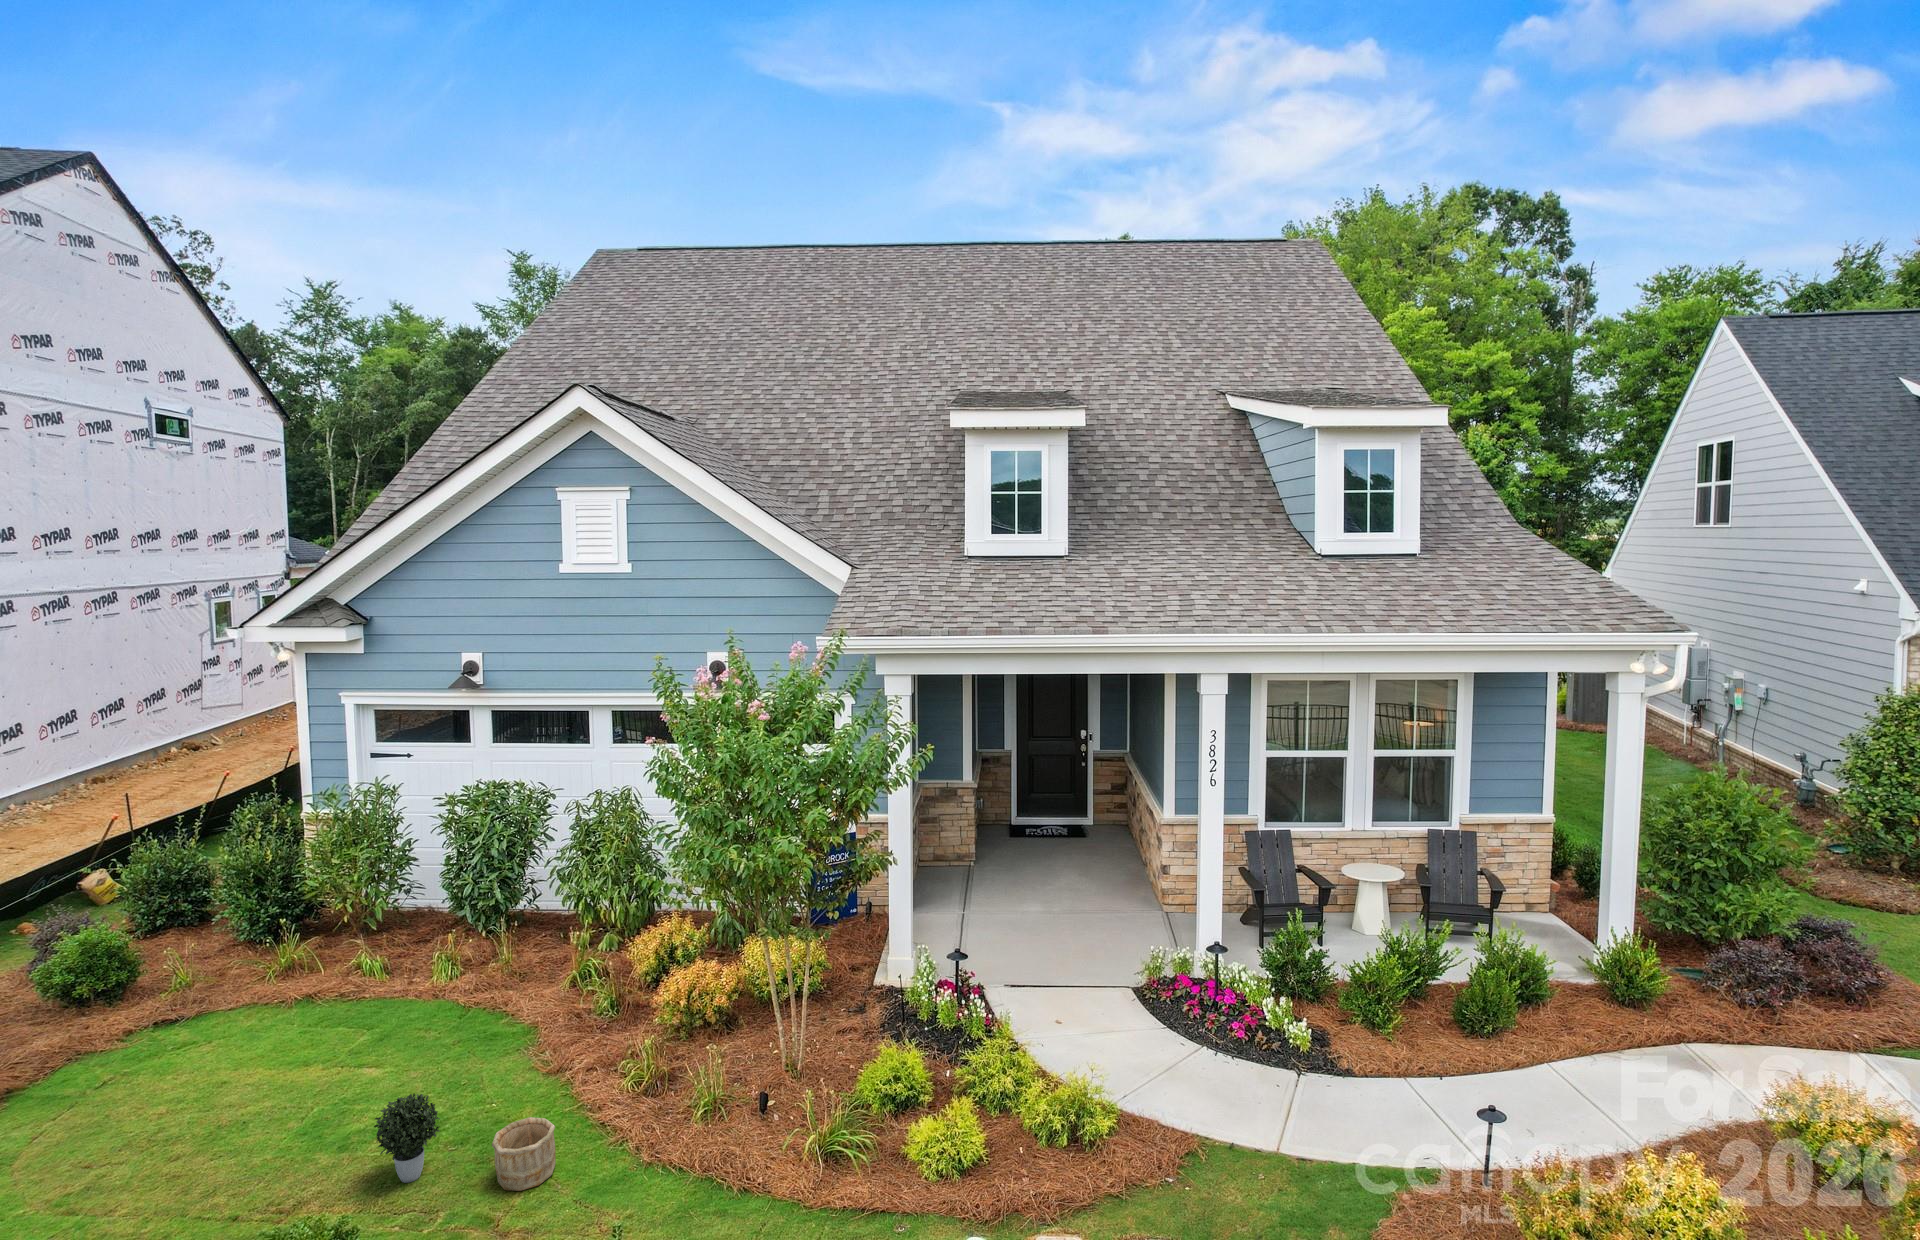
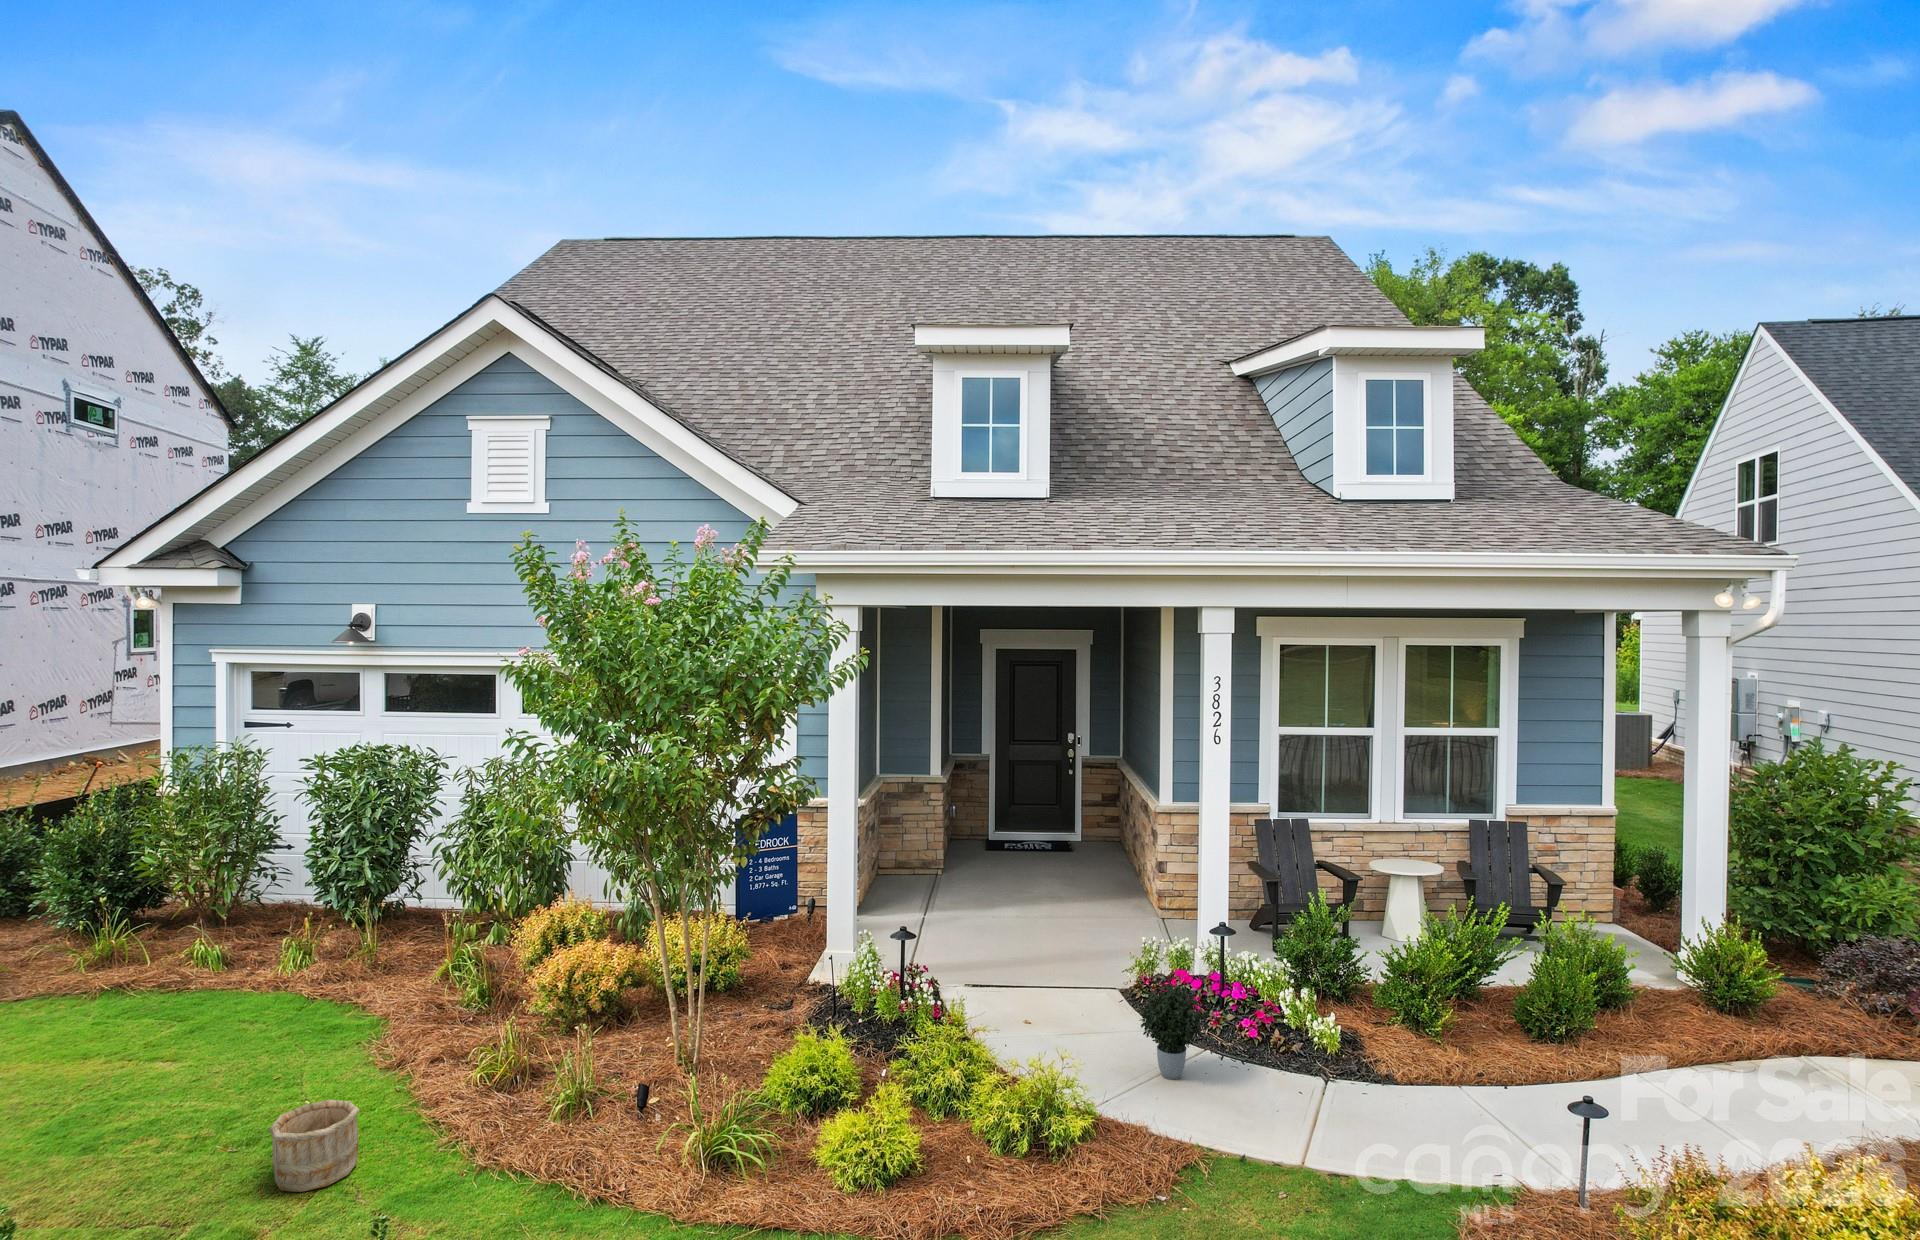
potted plant: present [374,1093,440,1183] -> present [1140,984,1204,1080]

